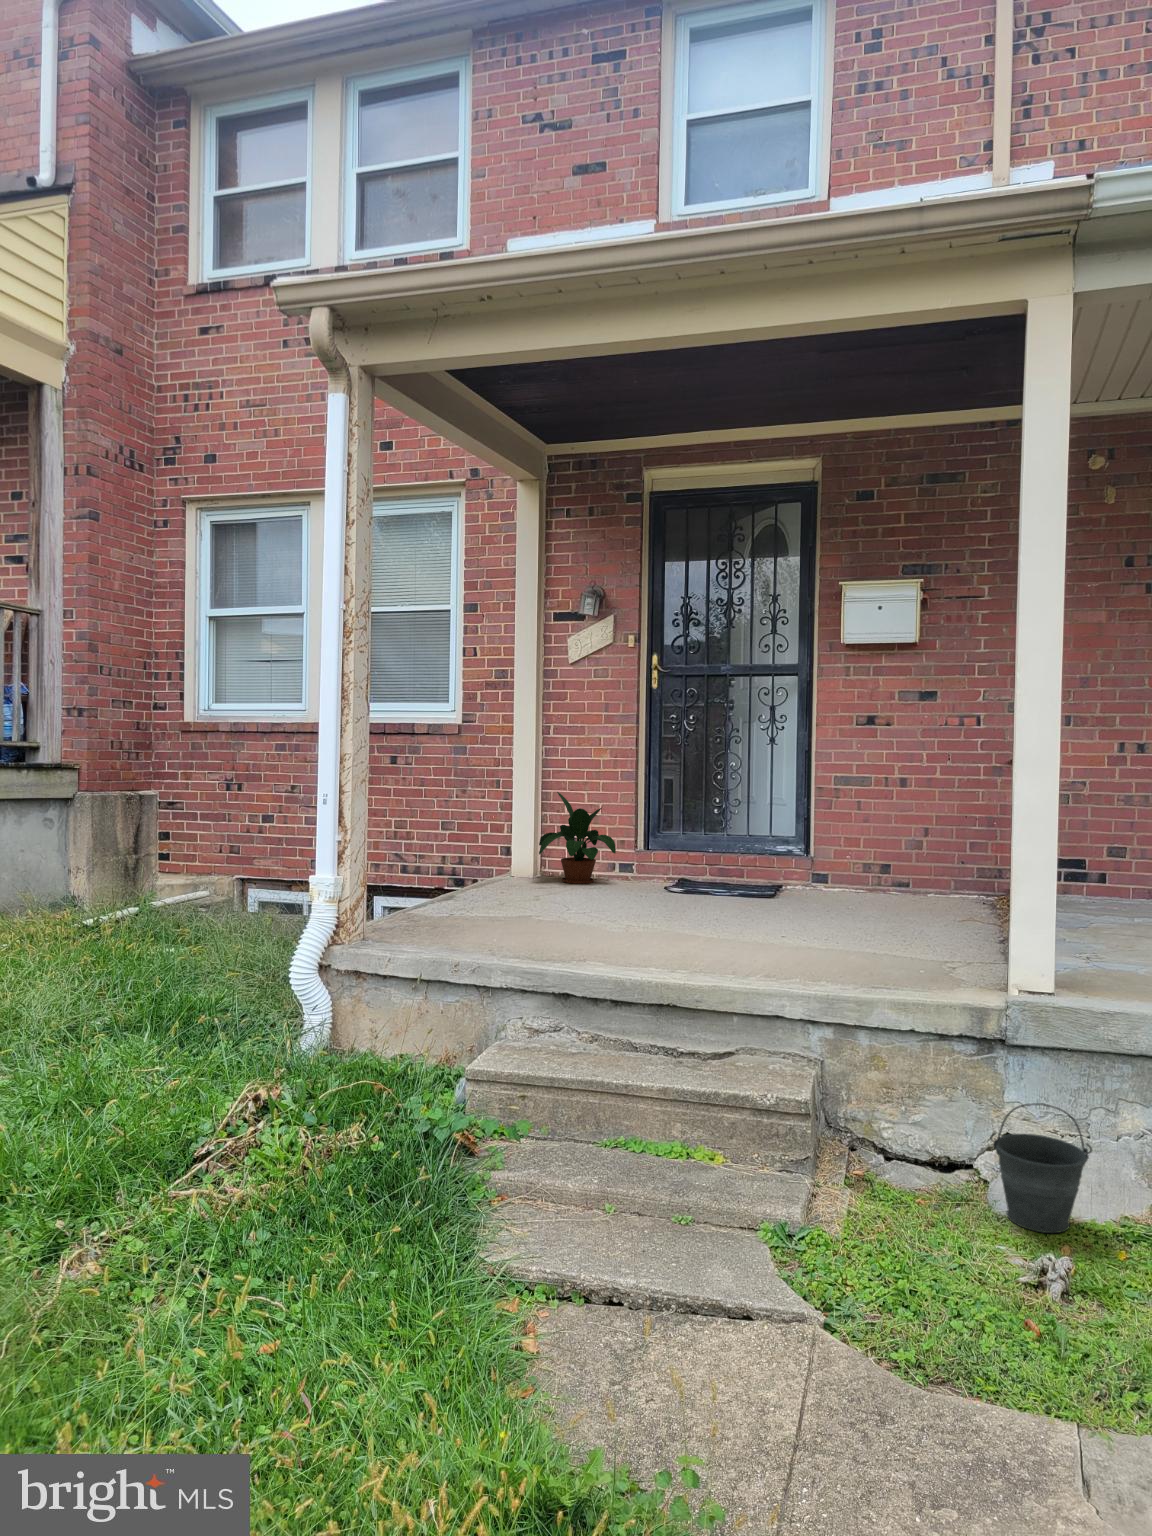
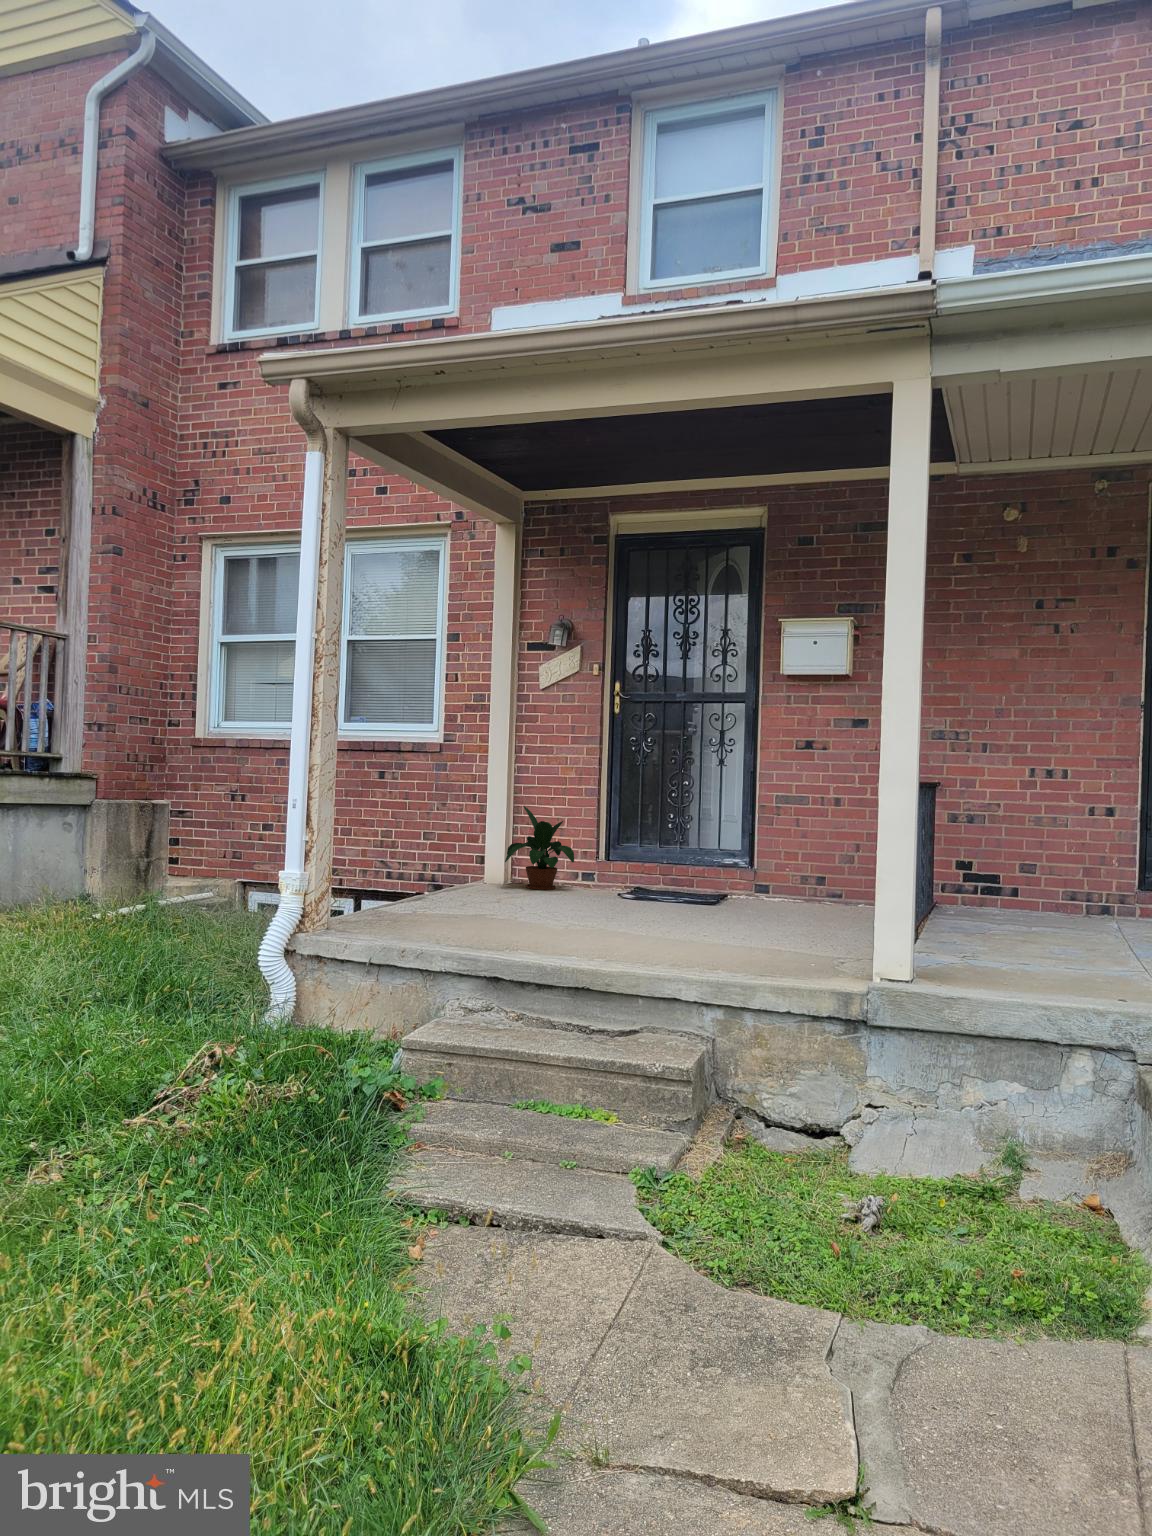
bucket: present [990,1103,1092,1233] -> none [848,1075,935,1189]

